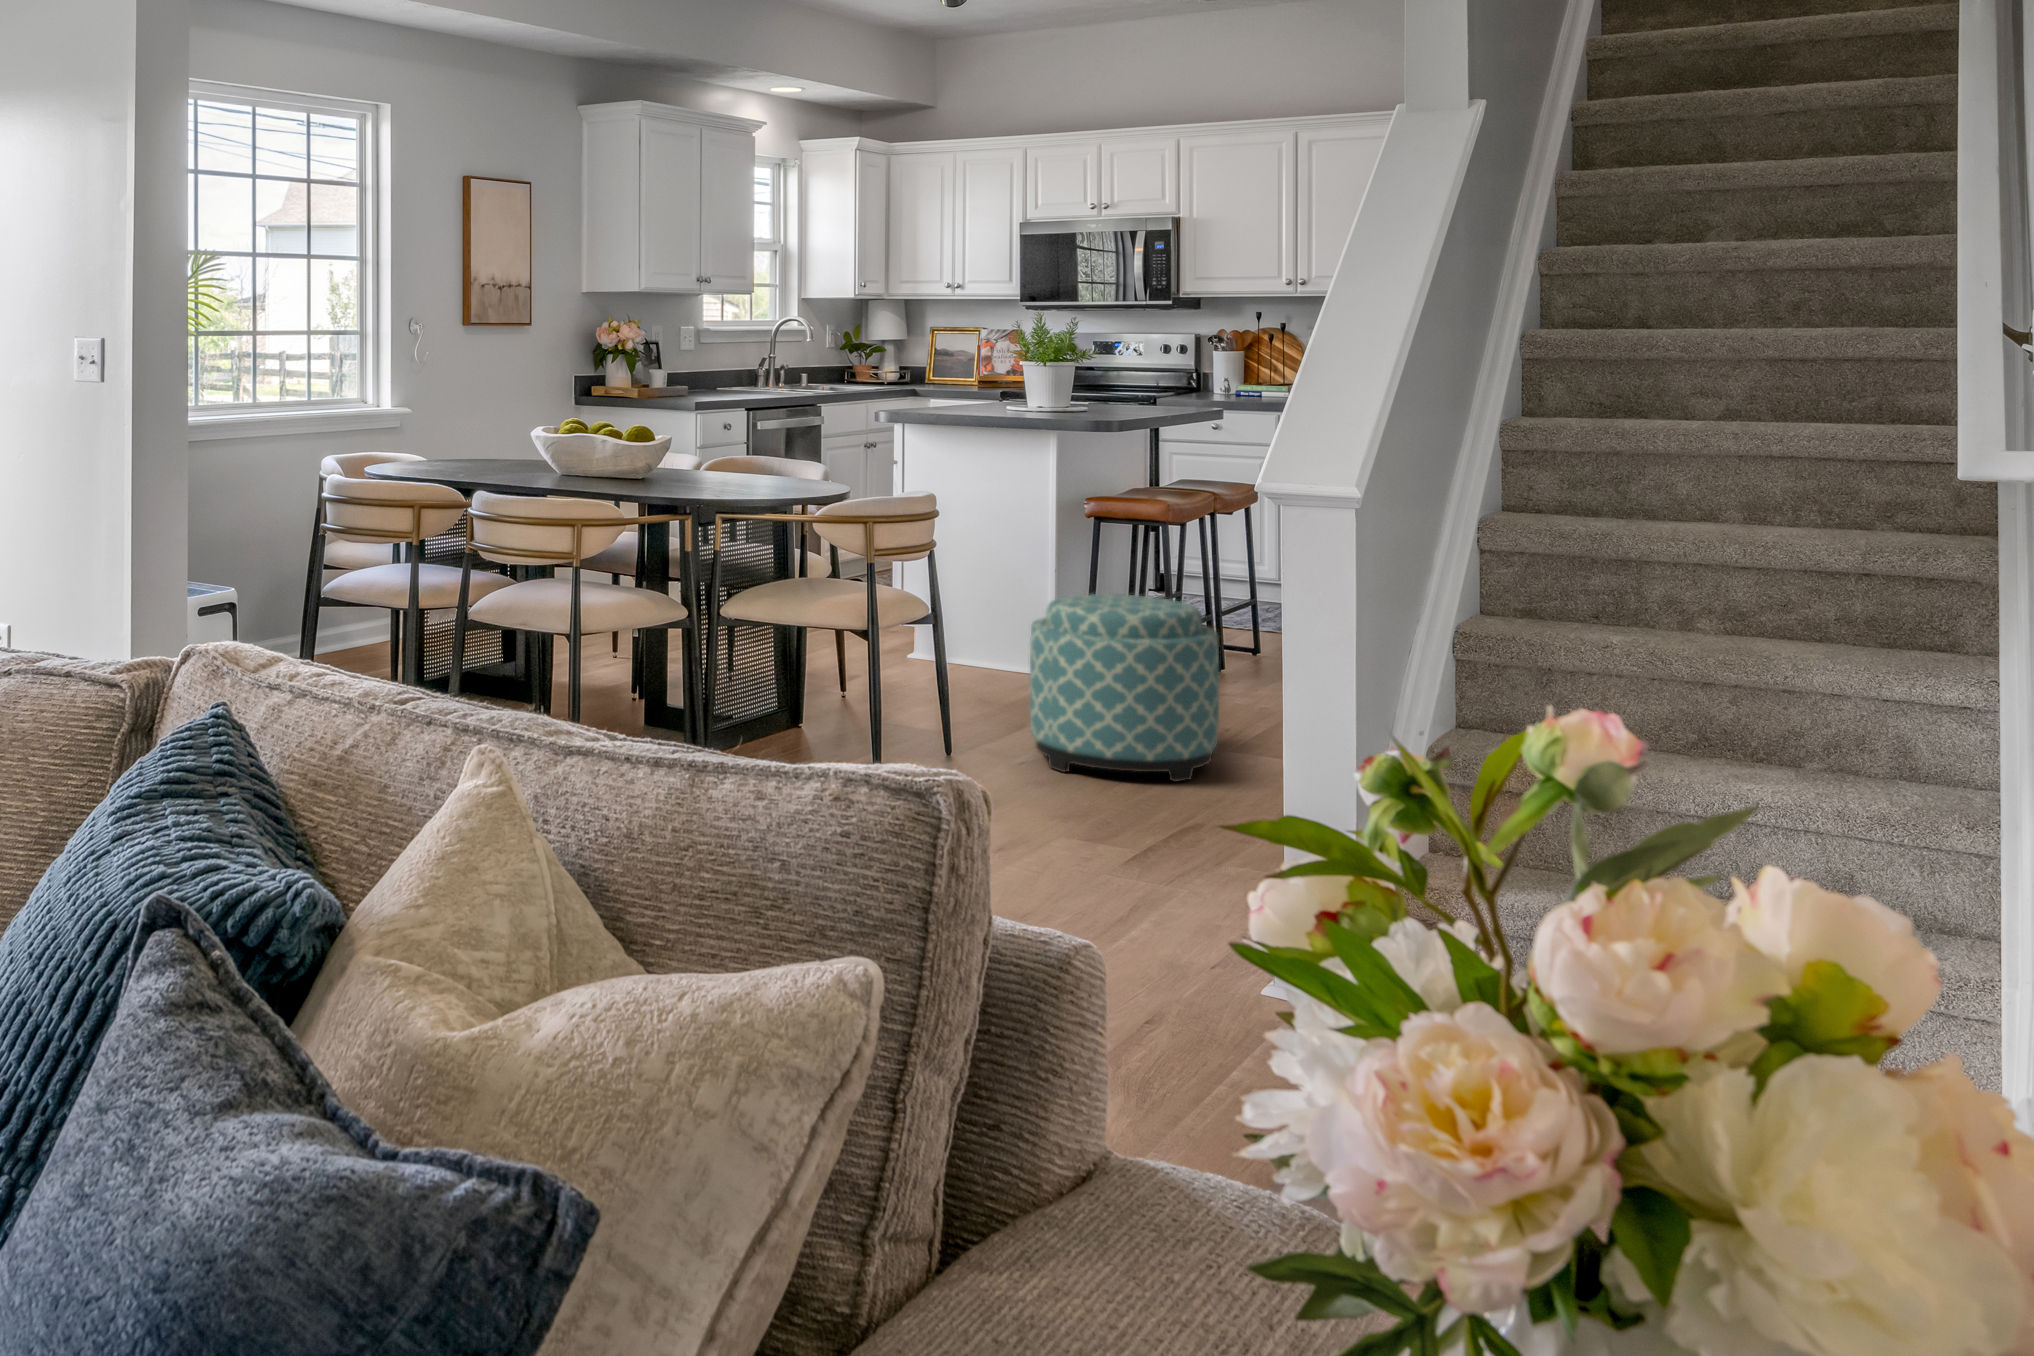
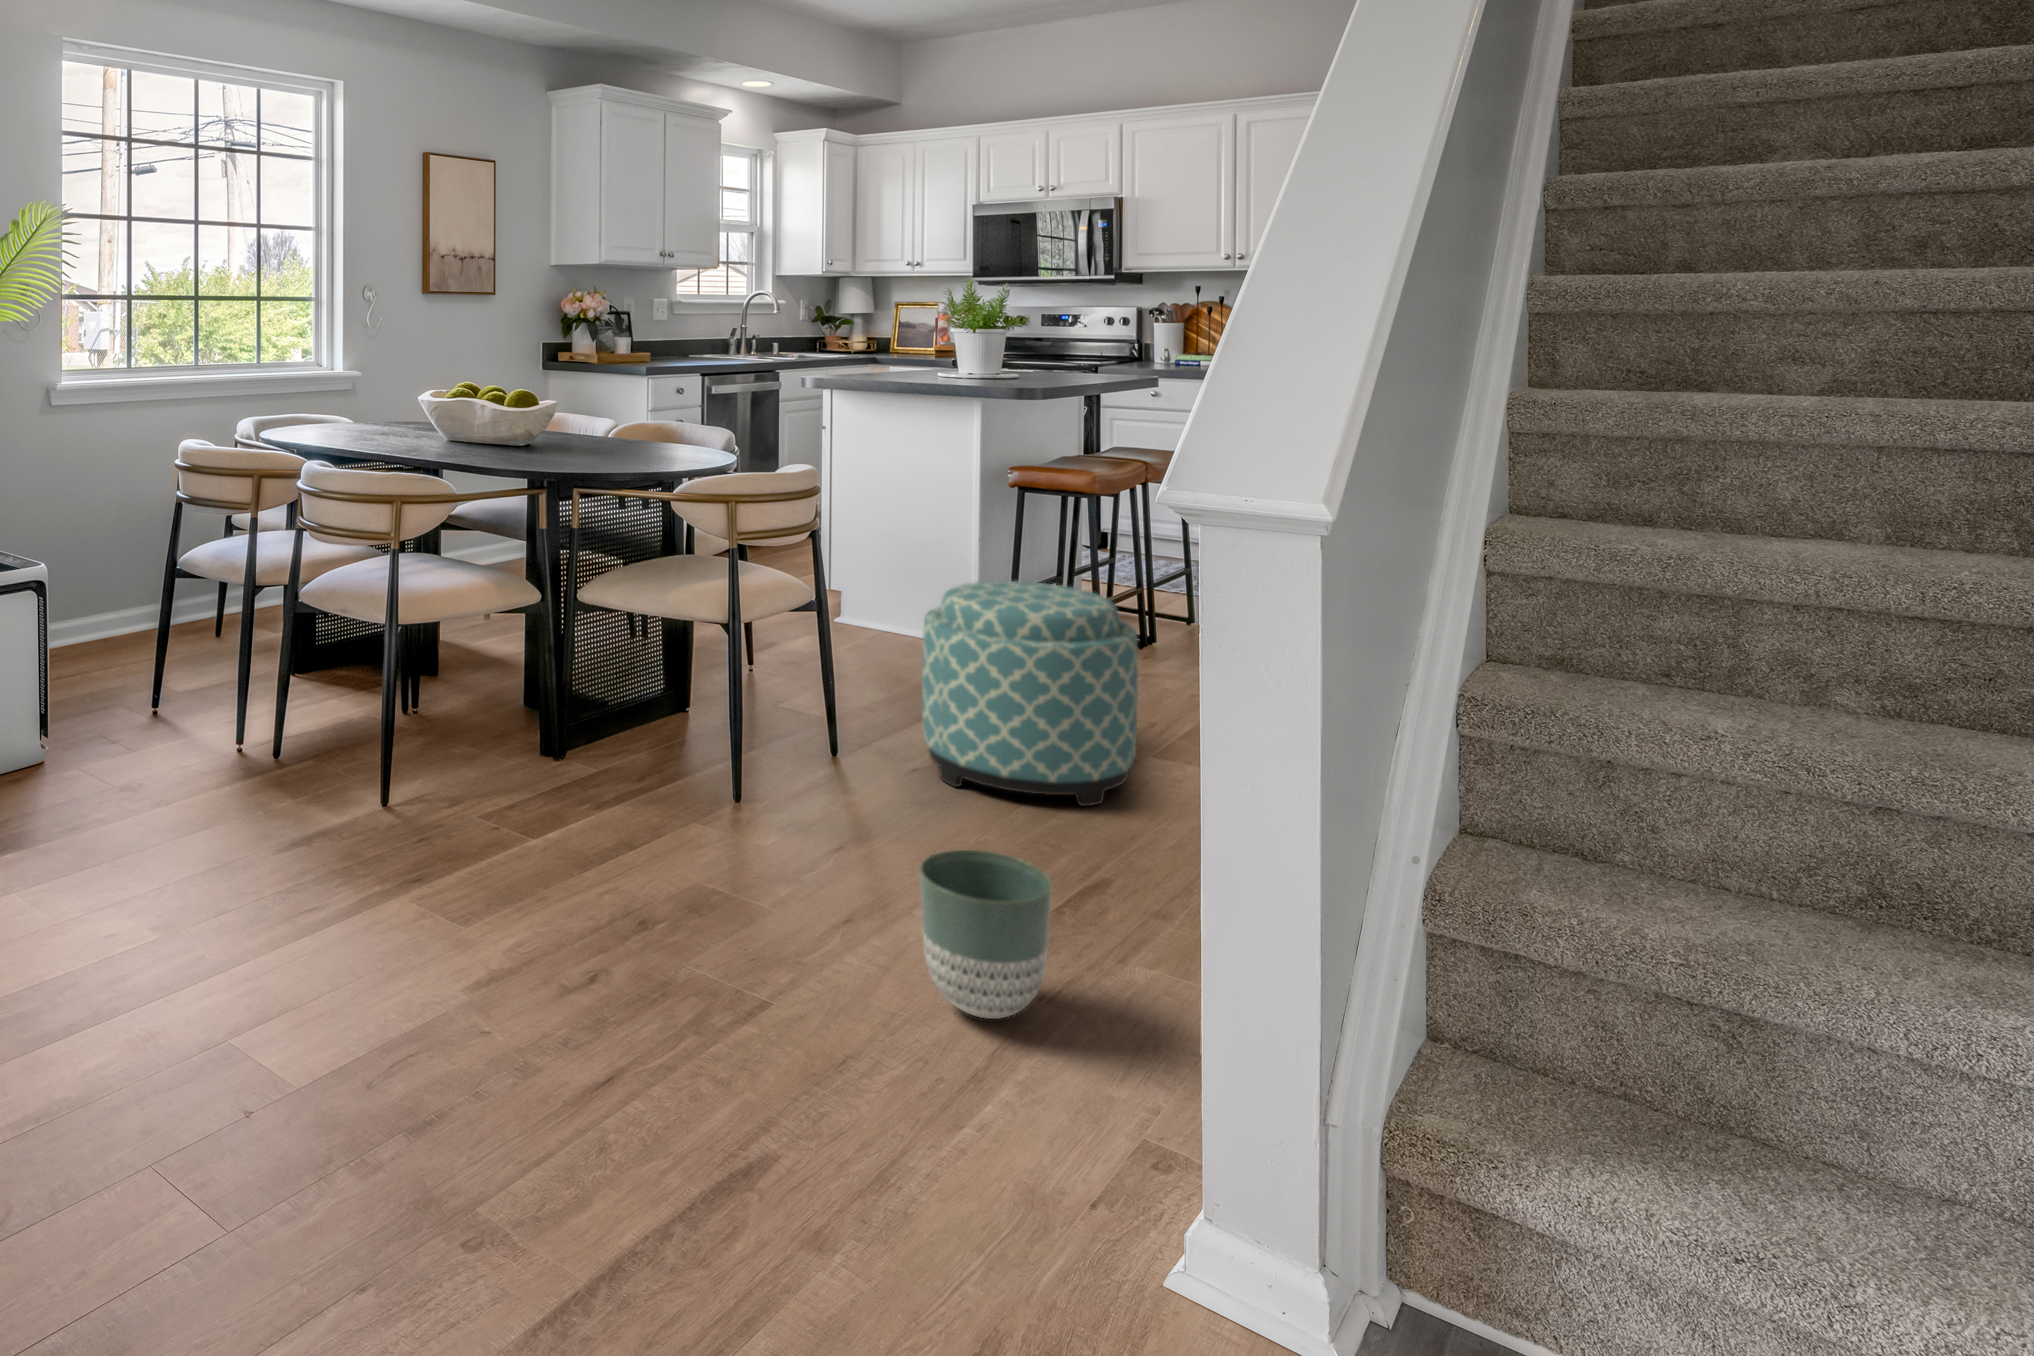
planter: none [1070,777,1171,895] -> present [920,850,1052,1019]

